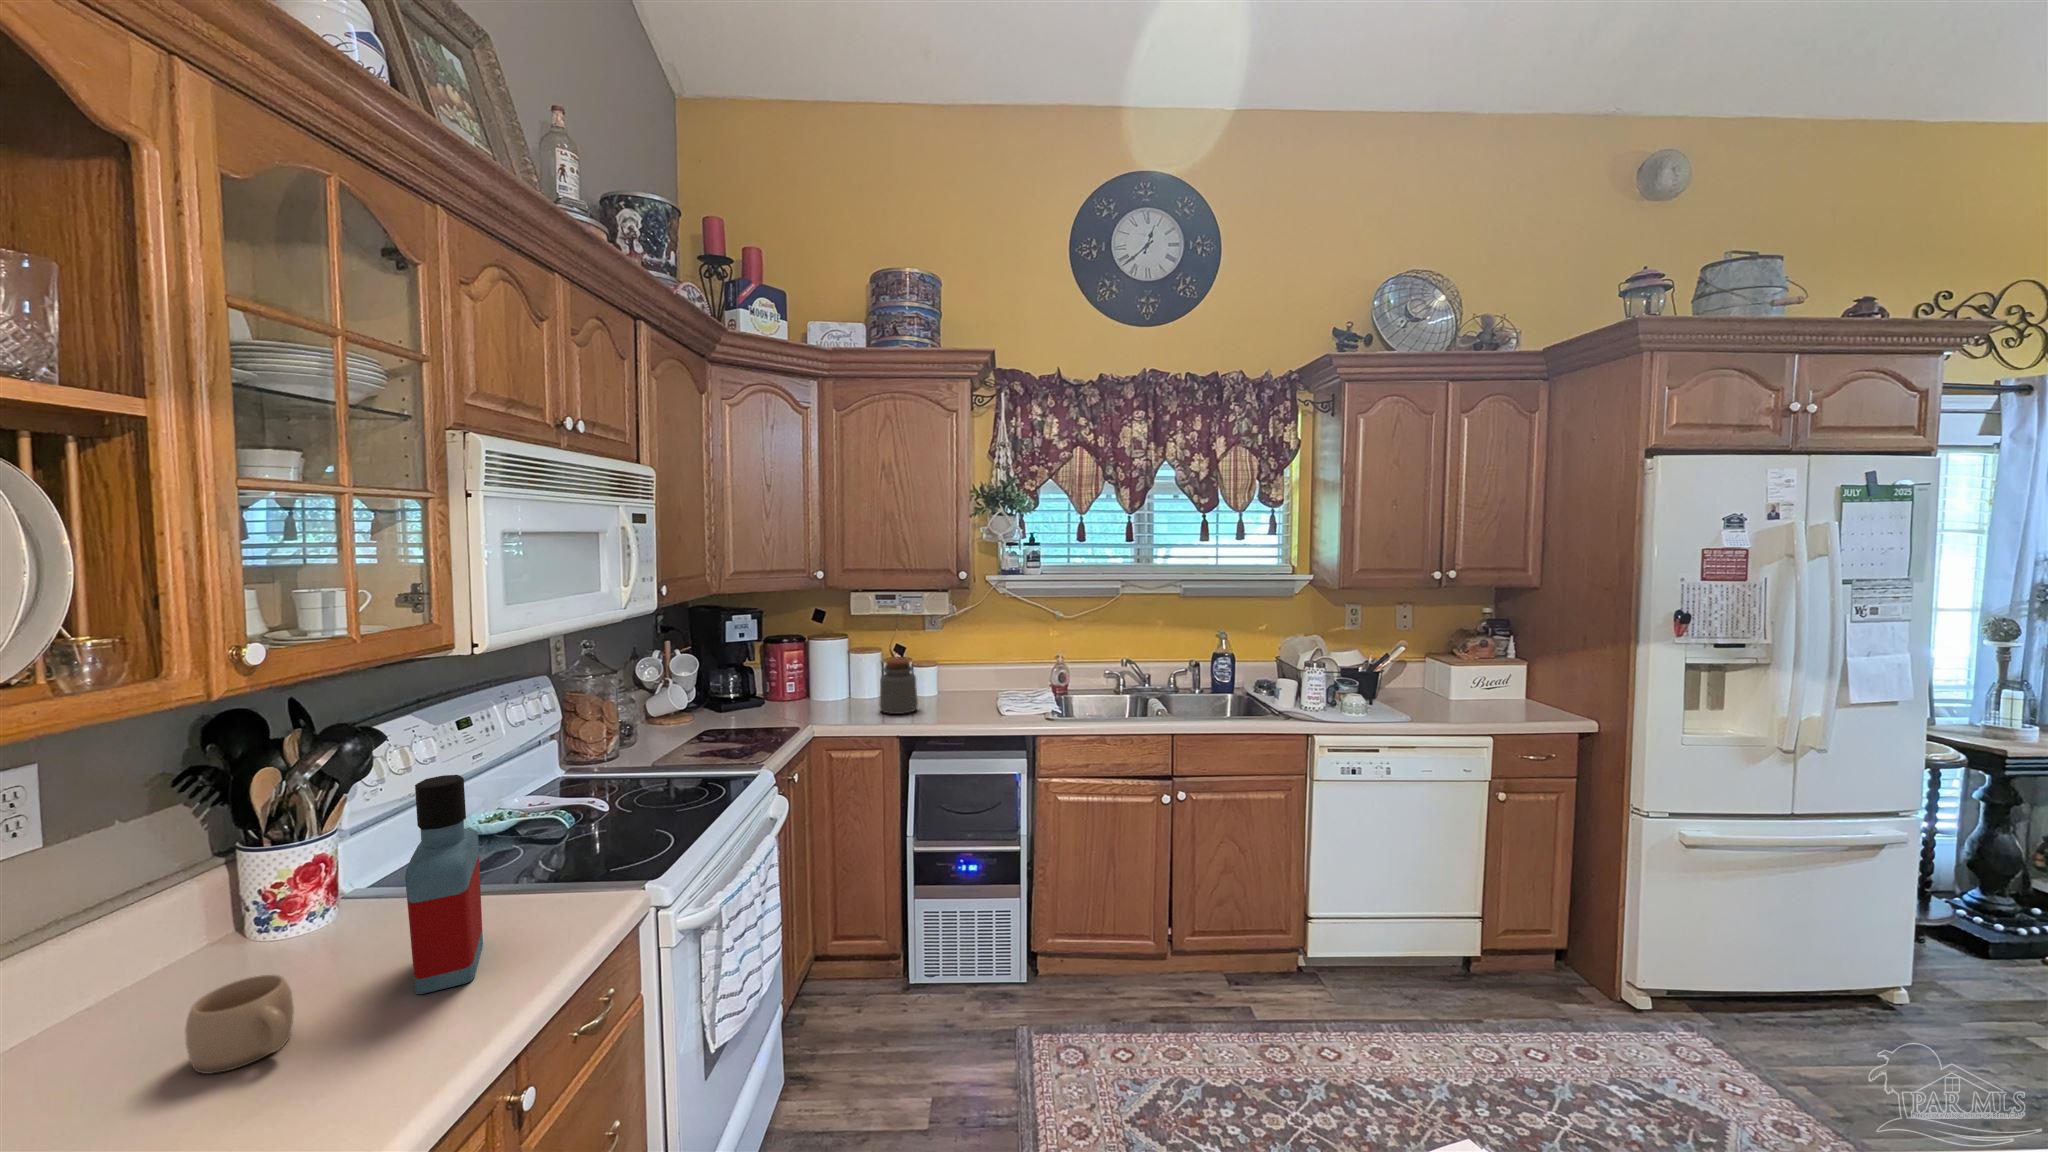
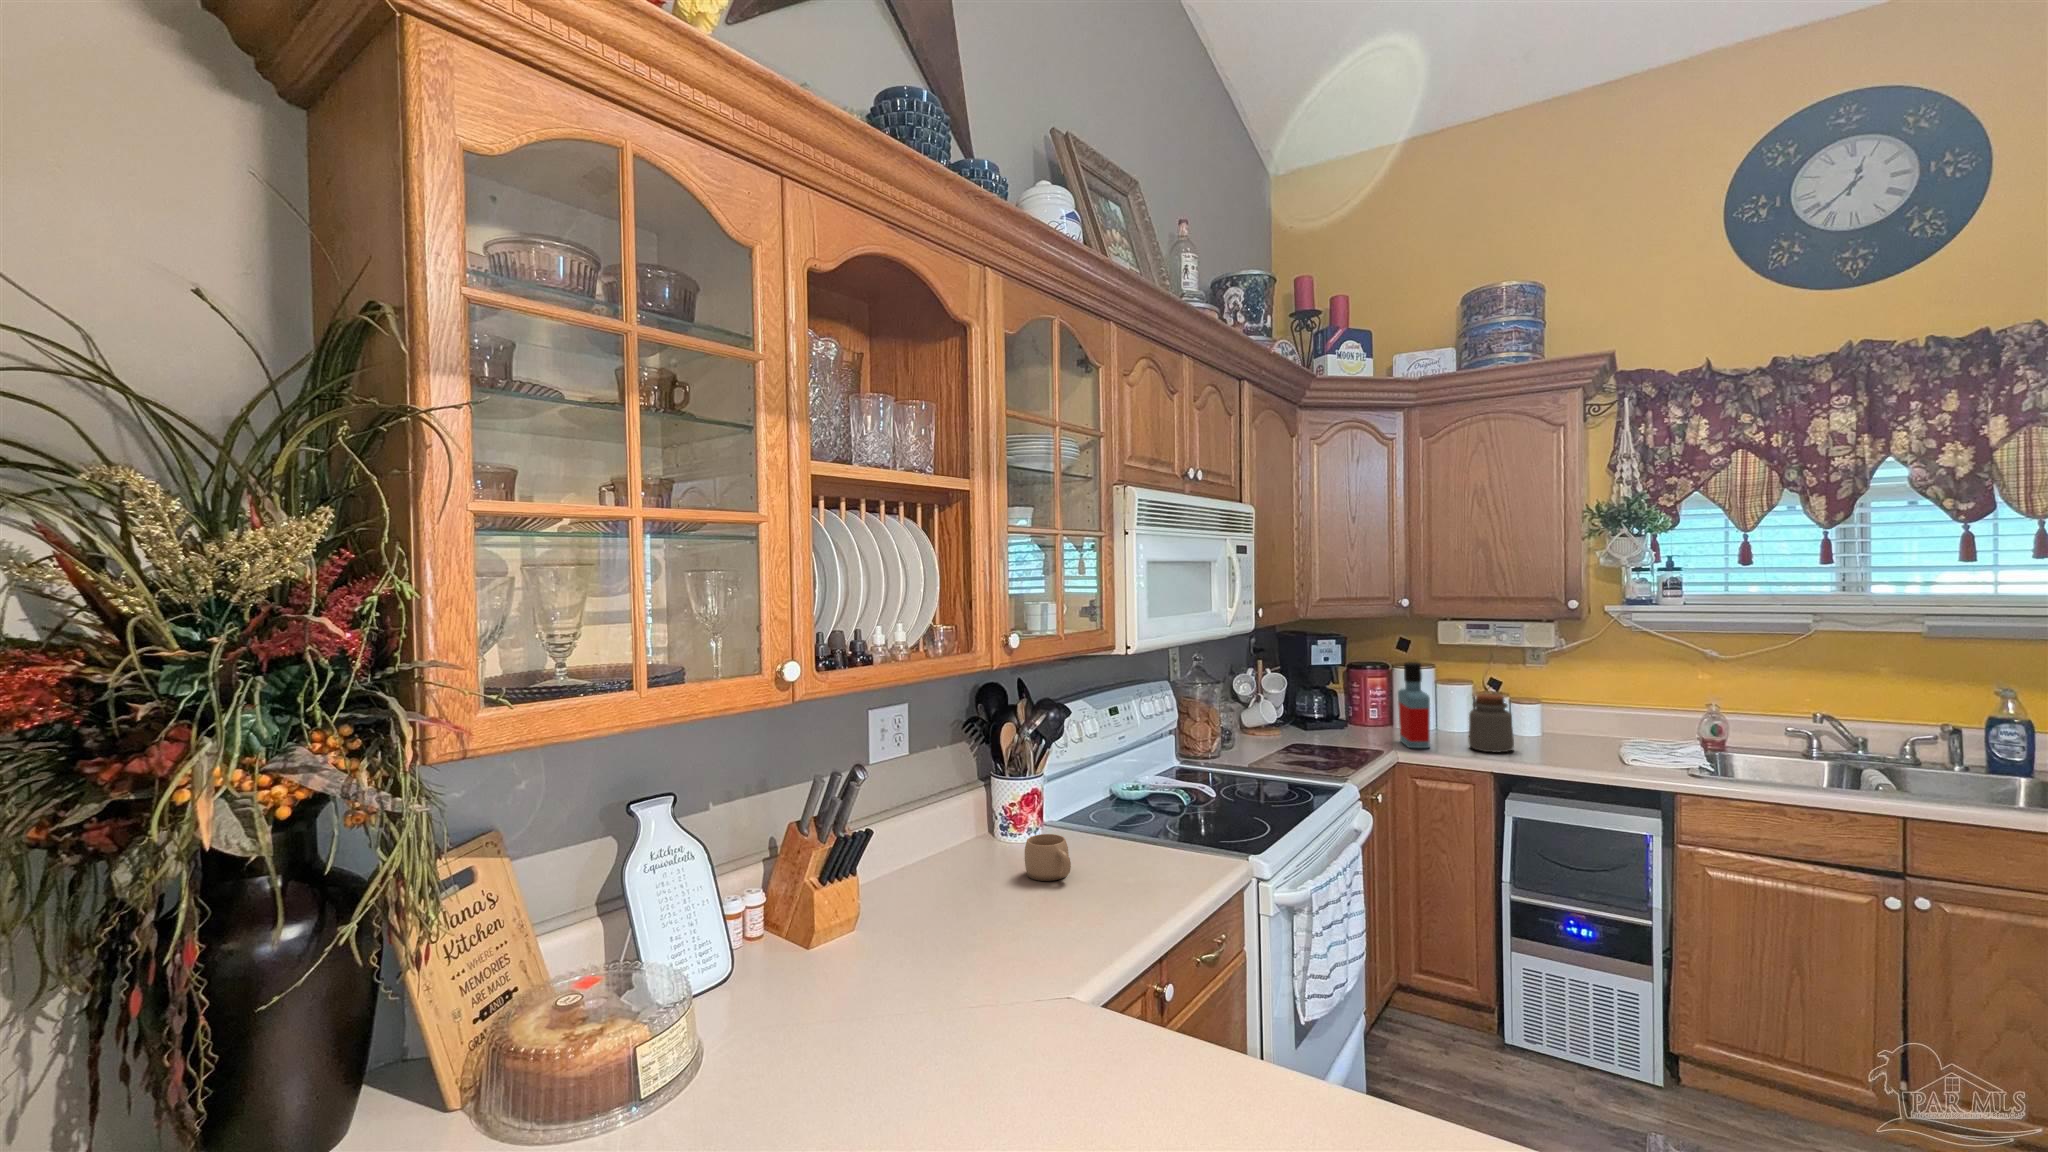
bottle: present [405,775,483,994] -> present [1398,662,1430,748]

